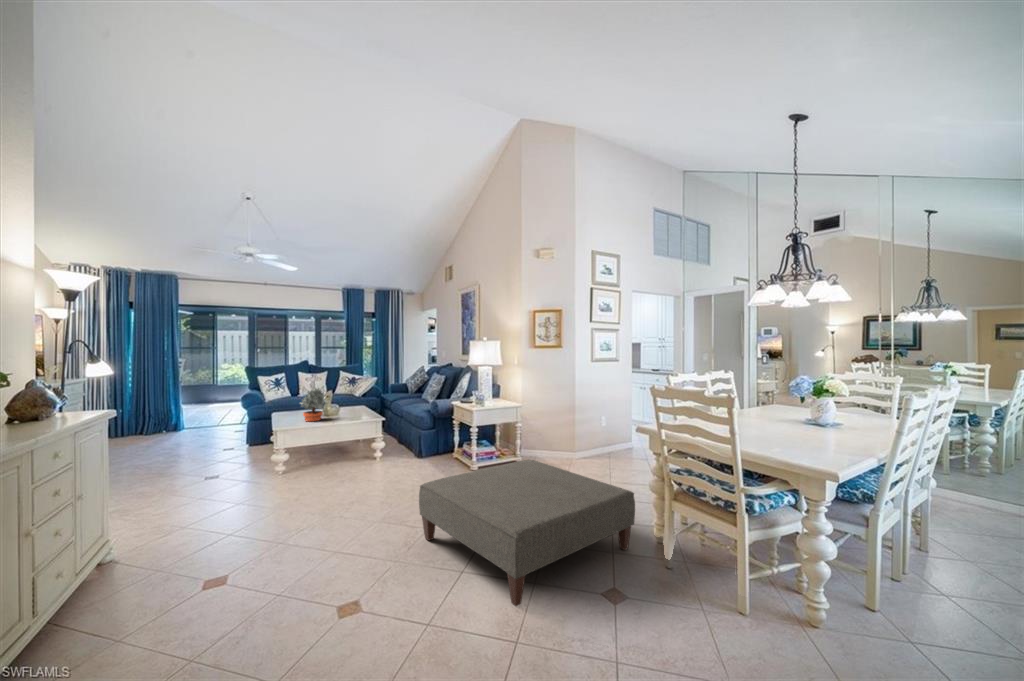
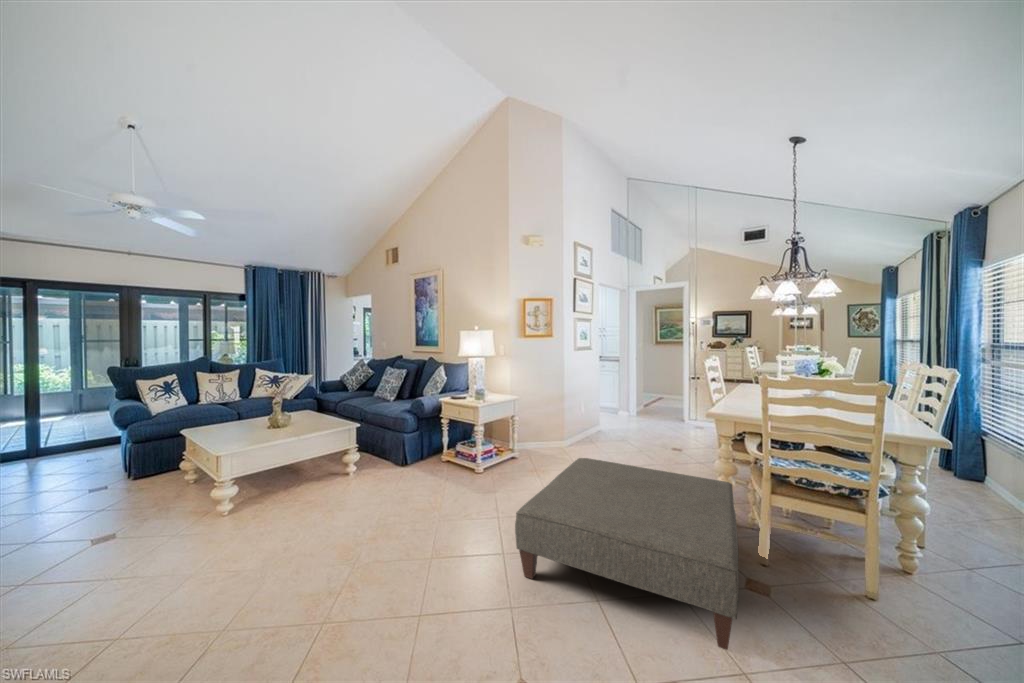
potted plant: present [300,388,325,421] -> none [242,393,283,439]

